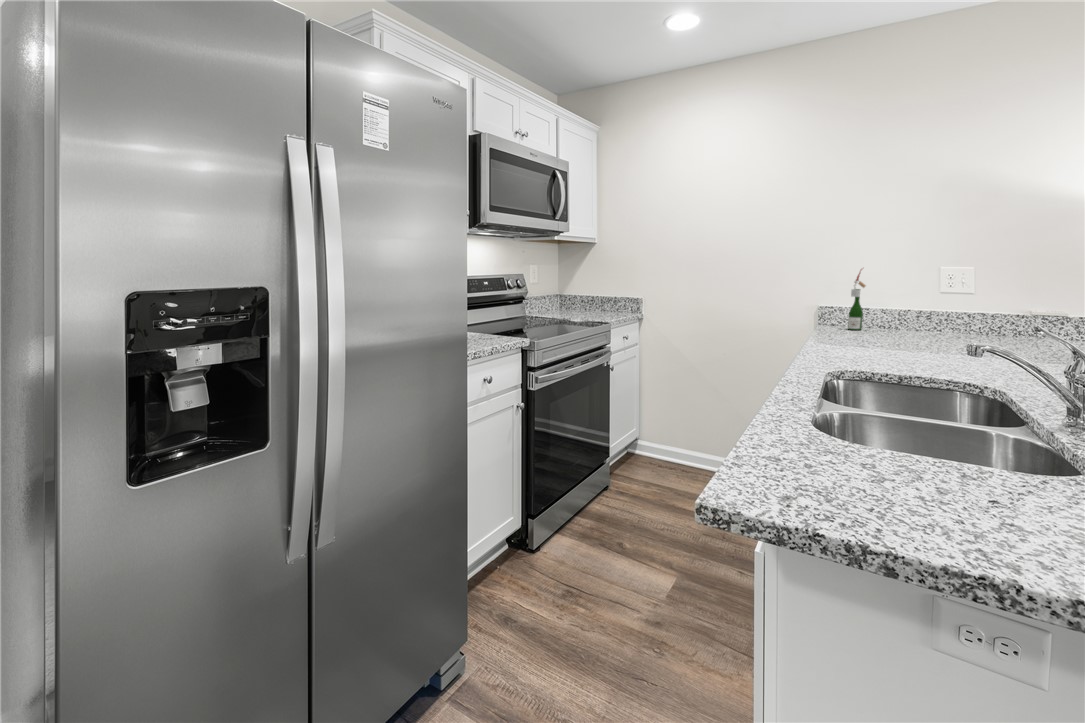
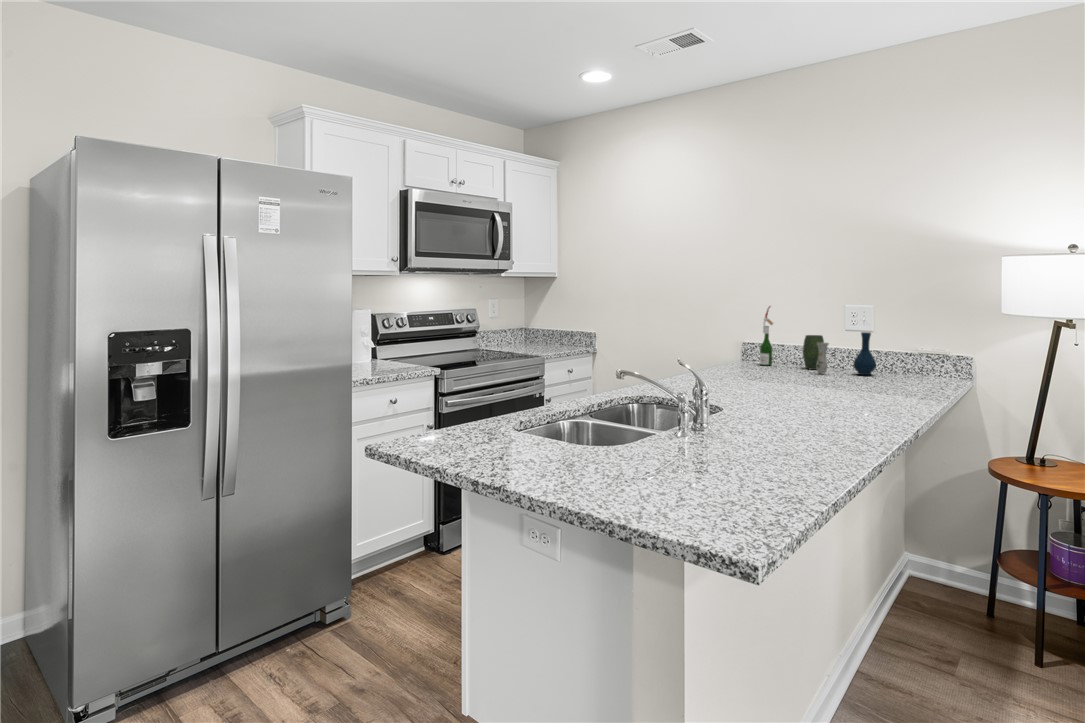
vase: none [901,294,996,338] -> present [803,332,876,375]

